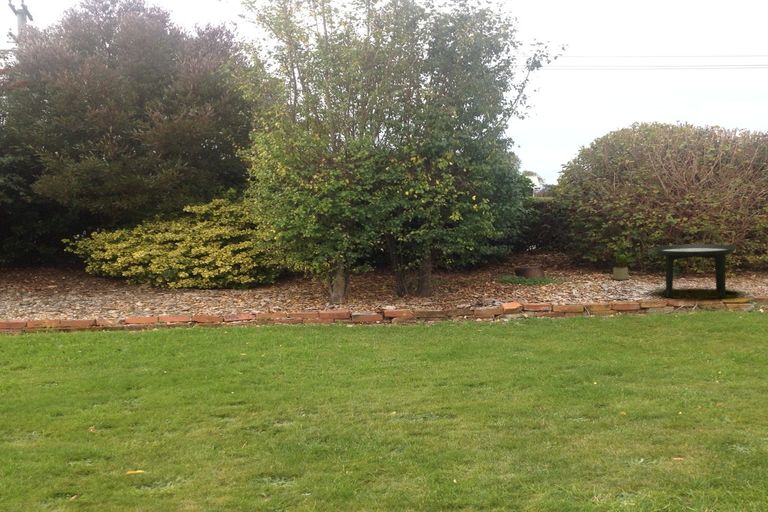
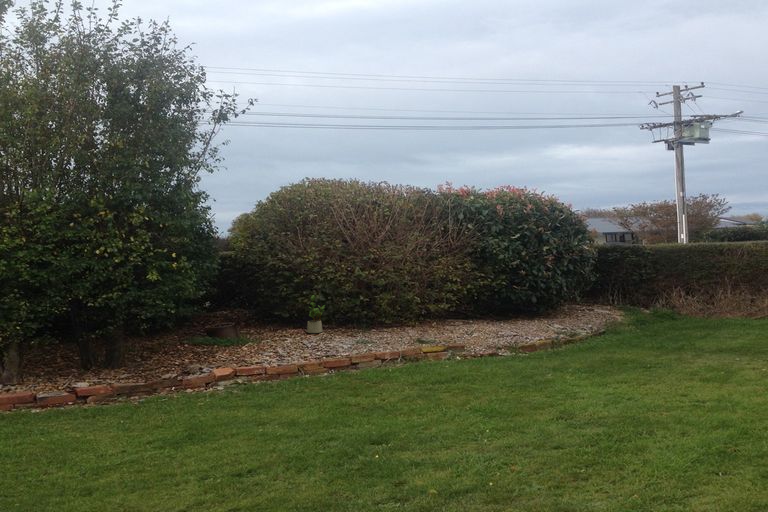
round table: present [652,244,737,298] -> none [346,295,422,349]

